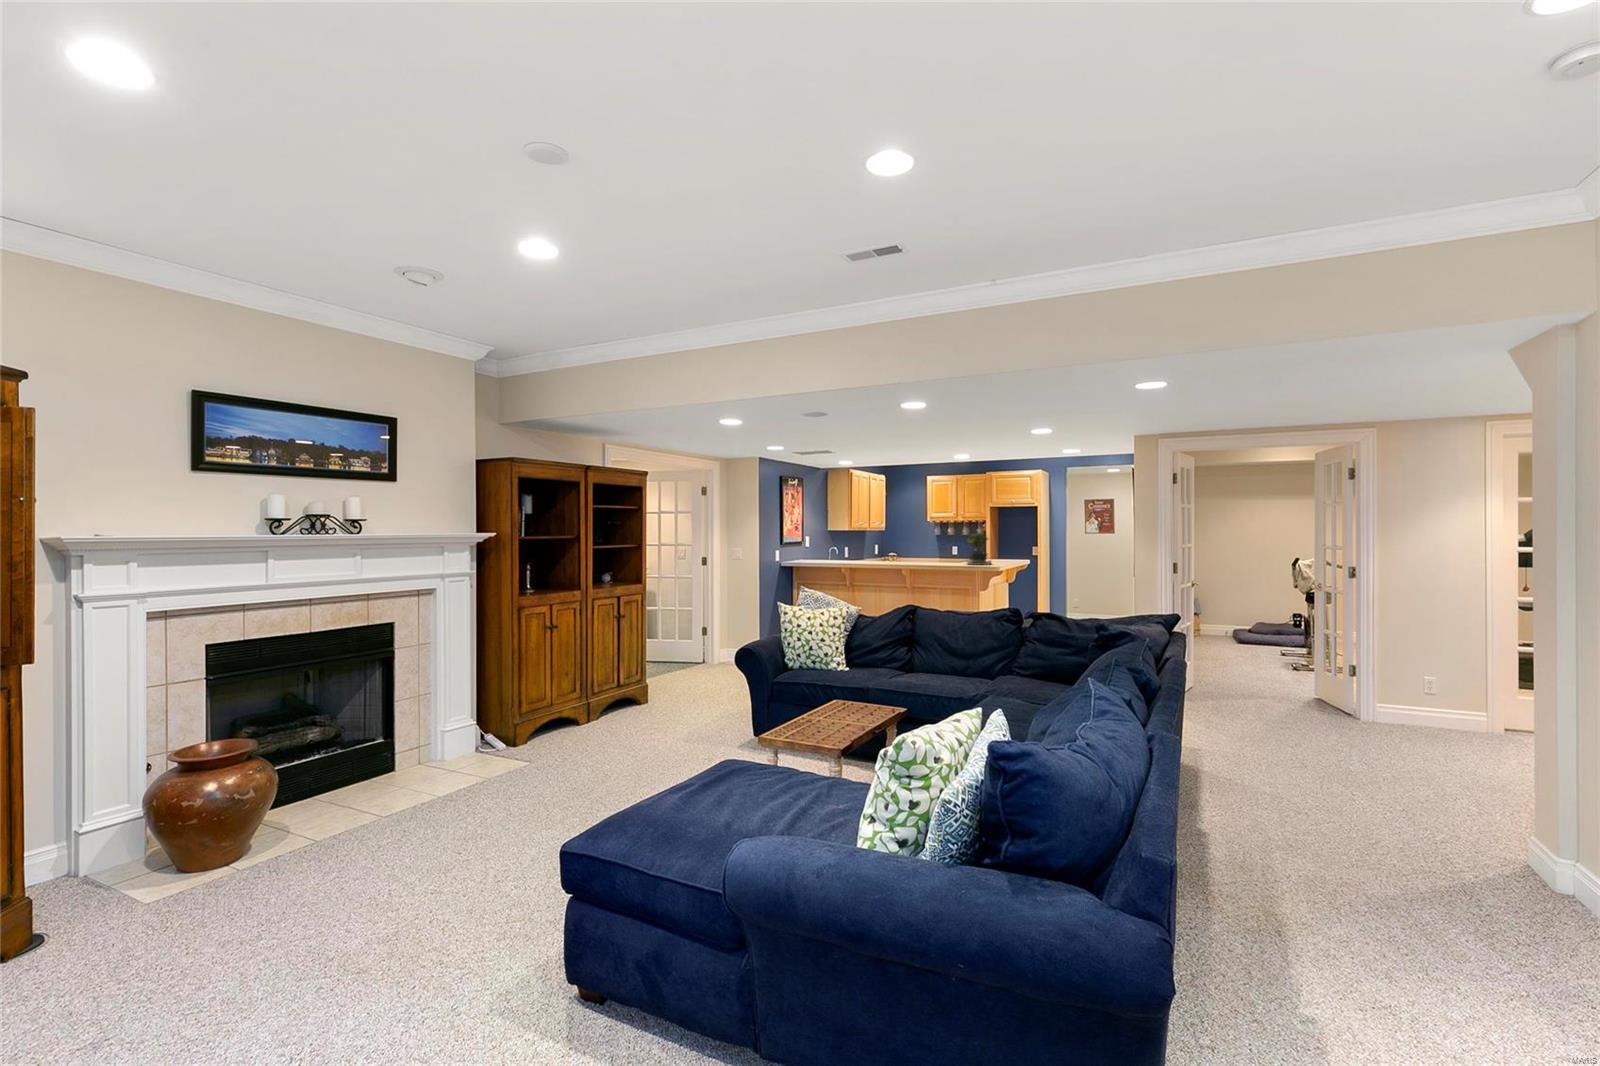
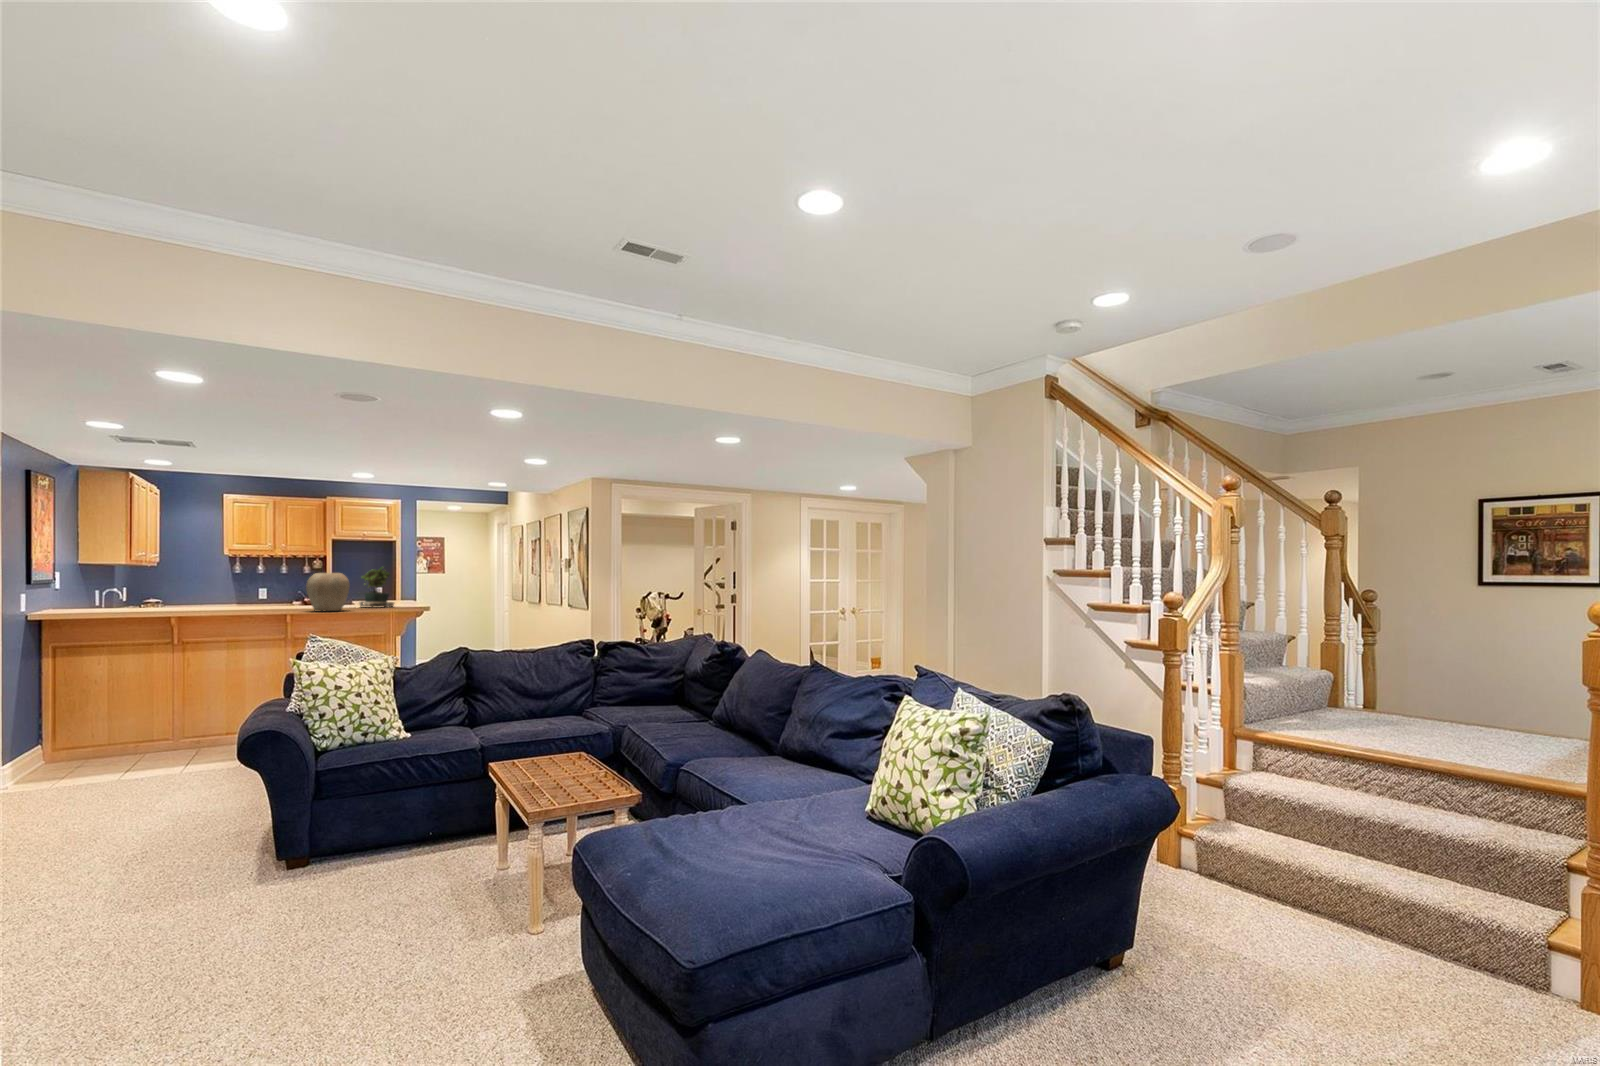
vase: none [917,538,945,567] -> present [306,573,350,611]

